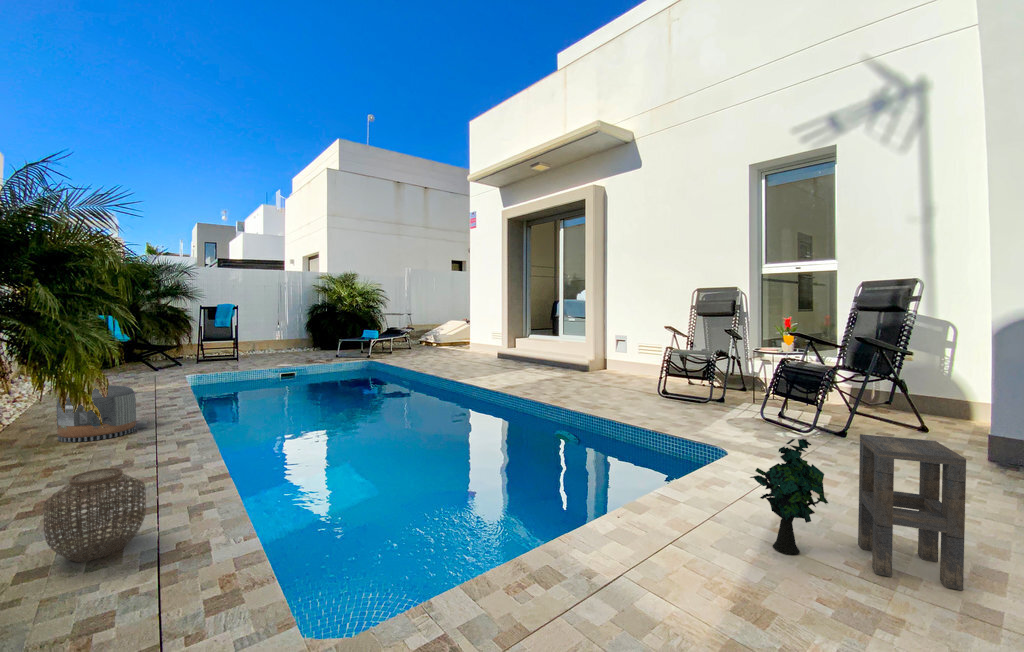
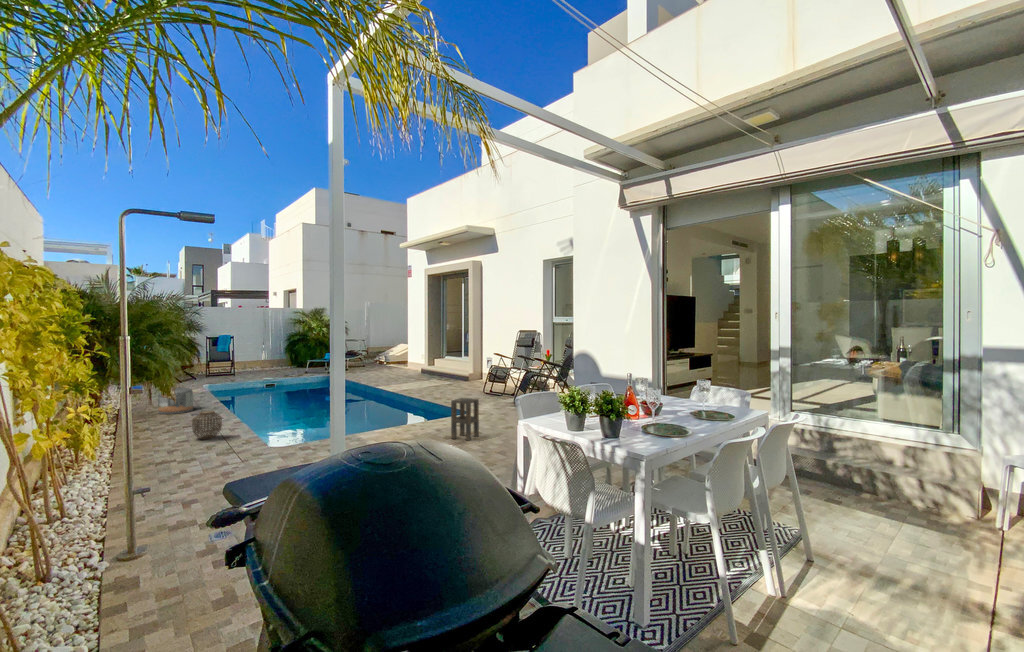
decorative plant: present [750,439,828,555] -> none [425,399,447,436]

